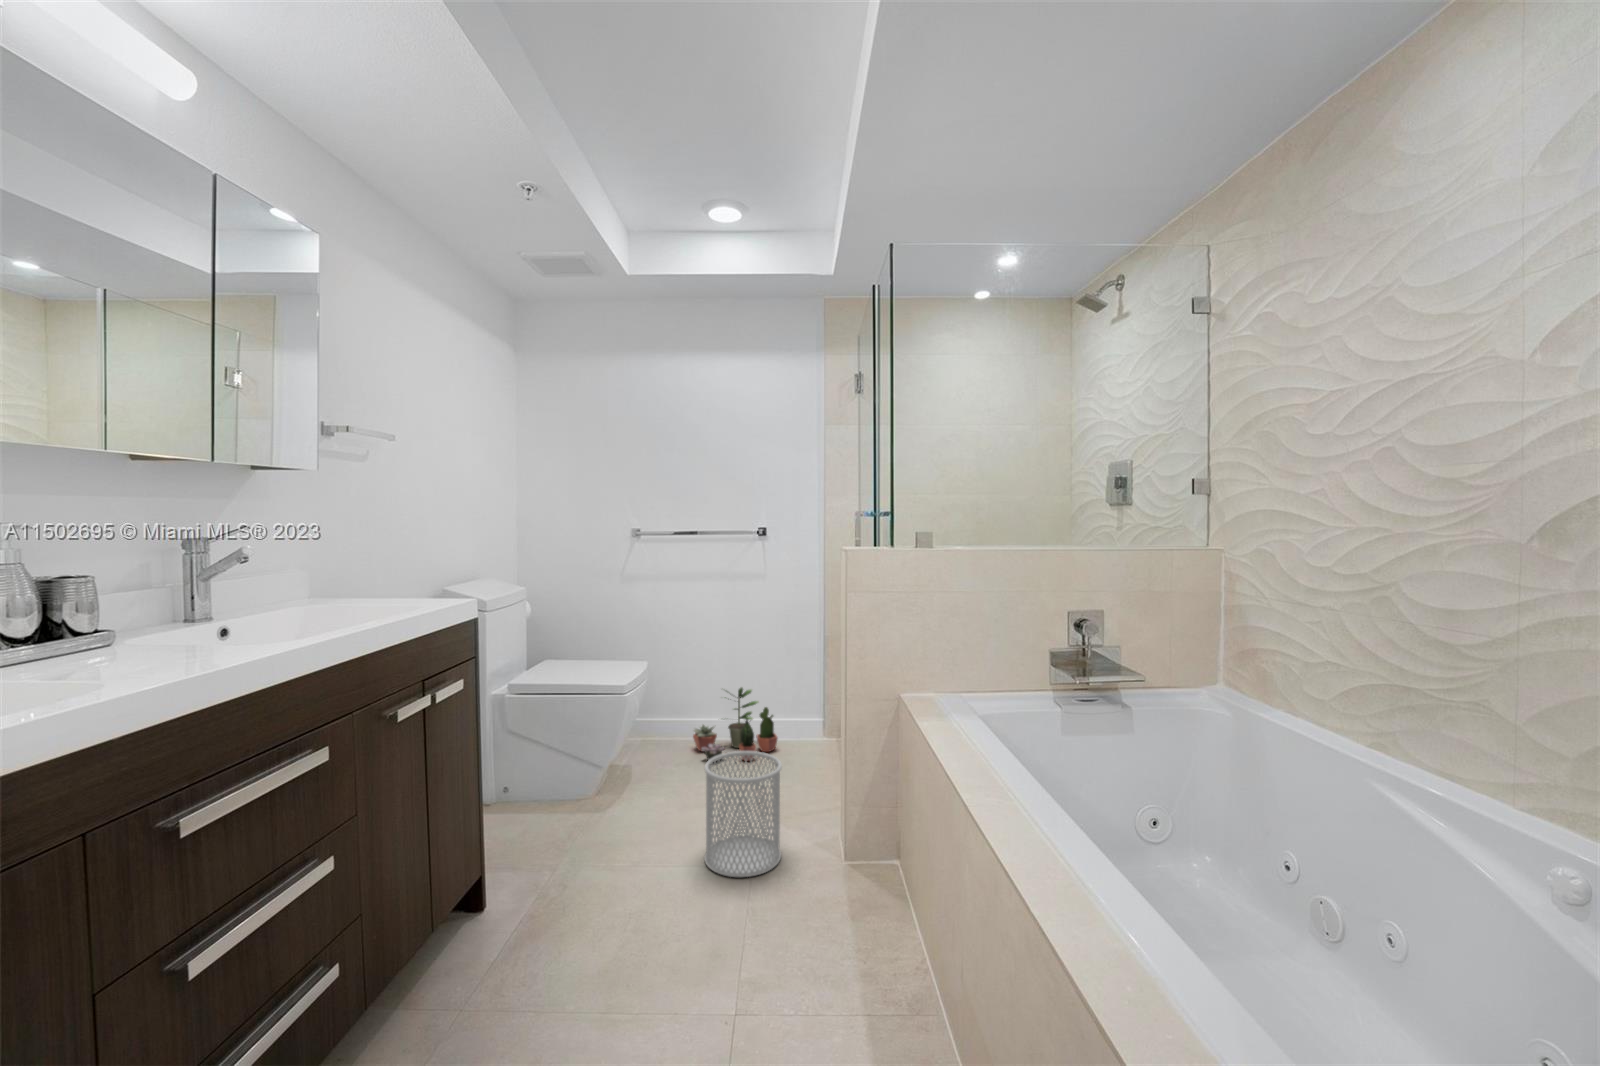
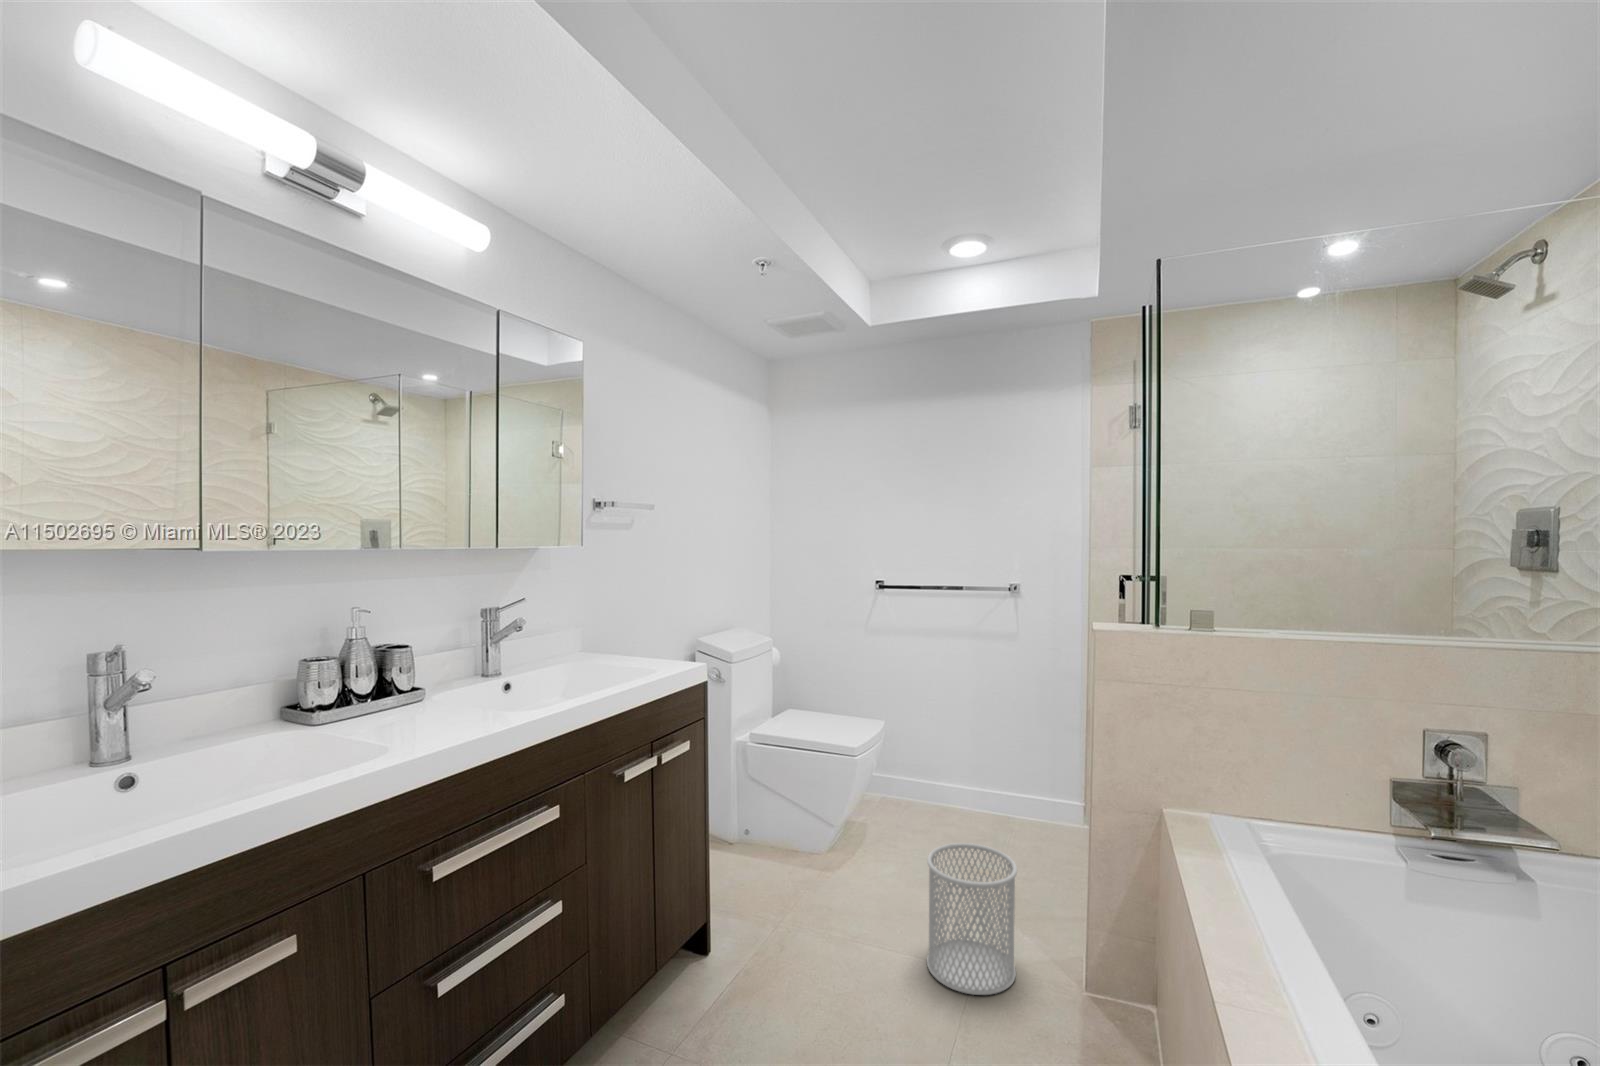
potted plant: present [693,687,778,761] -> none [937,754,1035,844]

